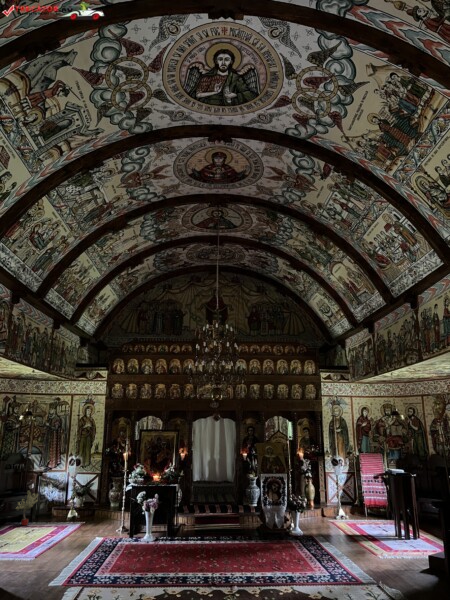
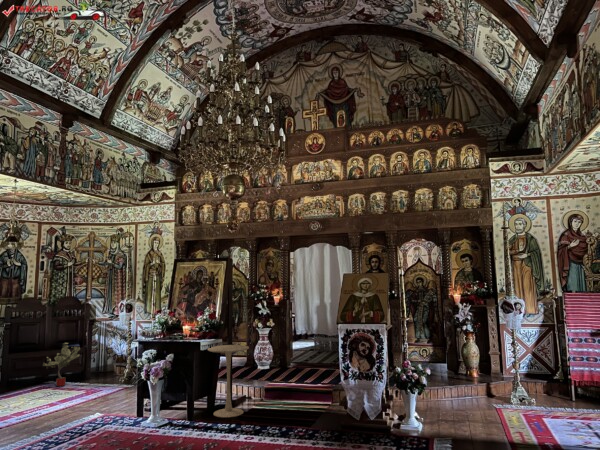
pedestal table: none [173,488,199,535] -> present [208,345,249,417]

